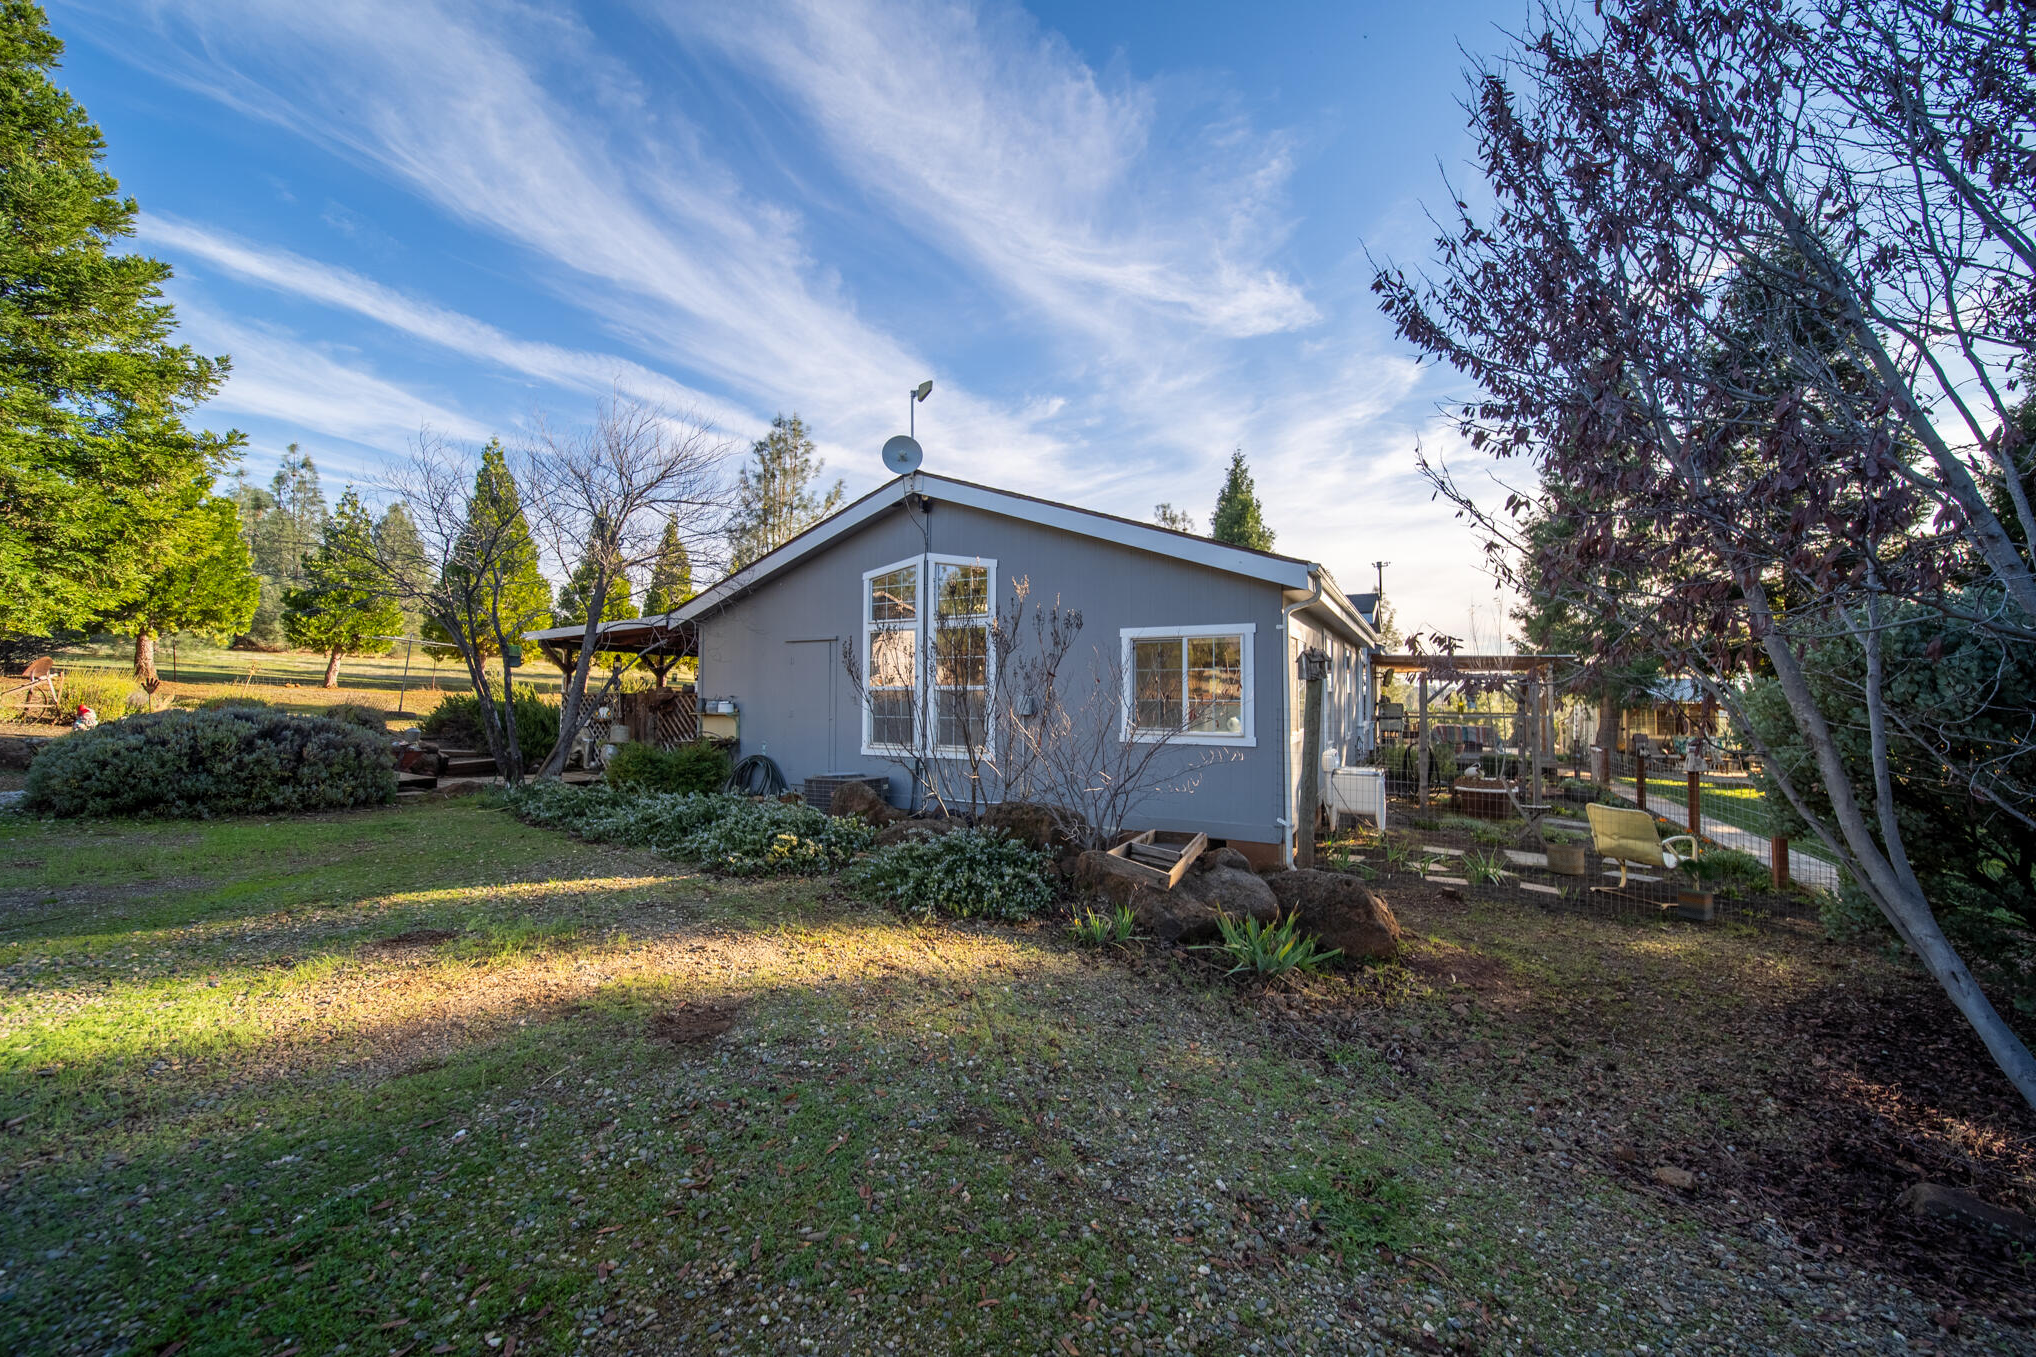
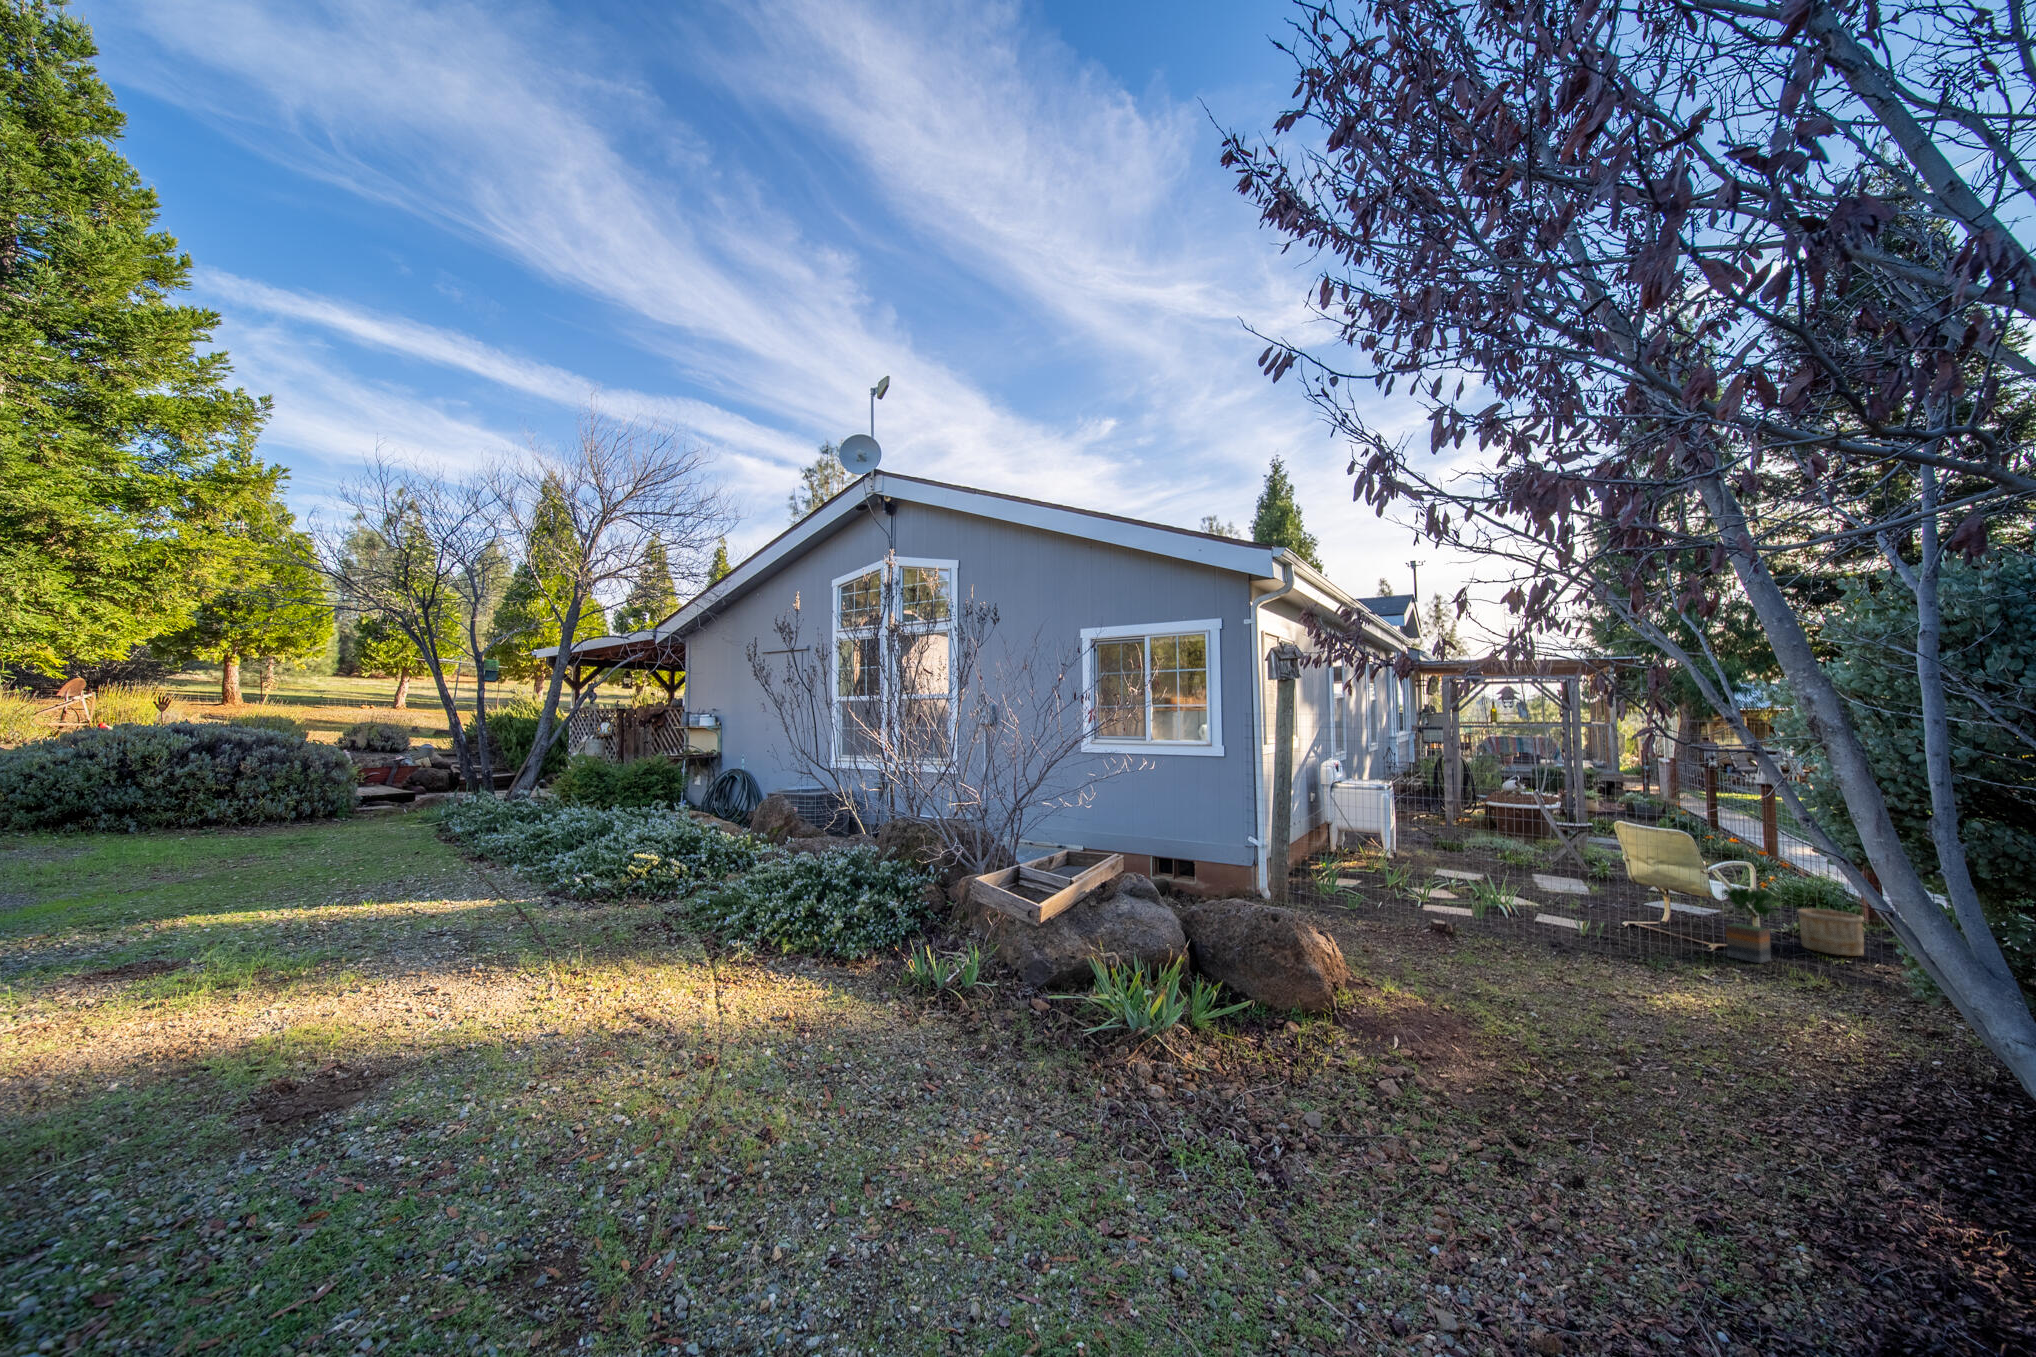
wooden bucket: present [1546,844,1584,875] -> present [1797,908,1864,956]

